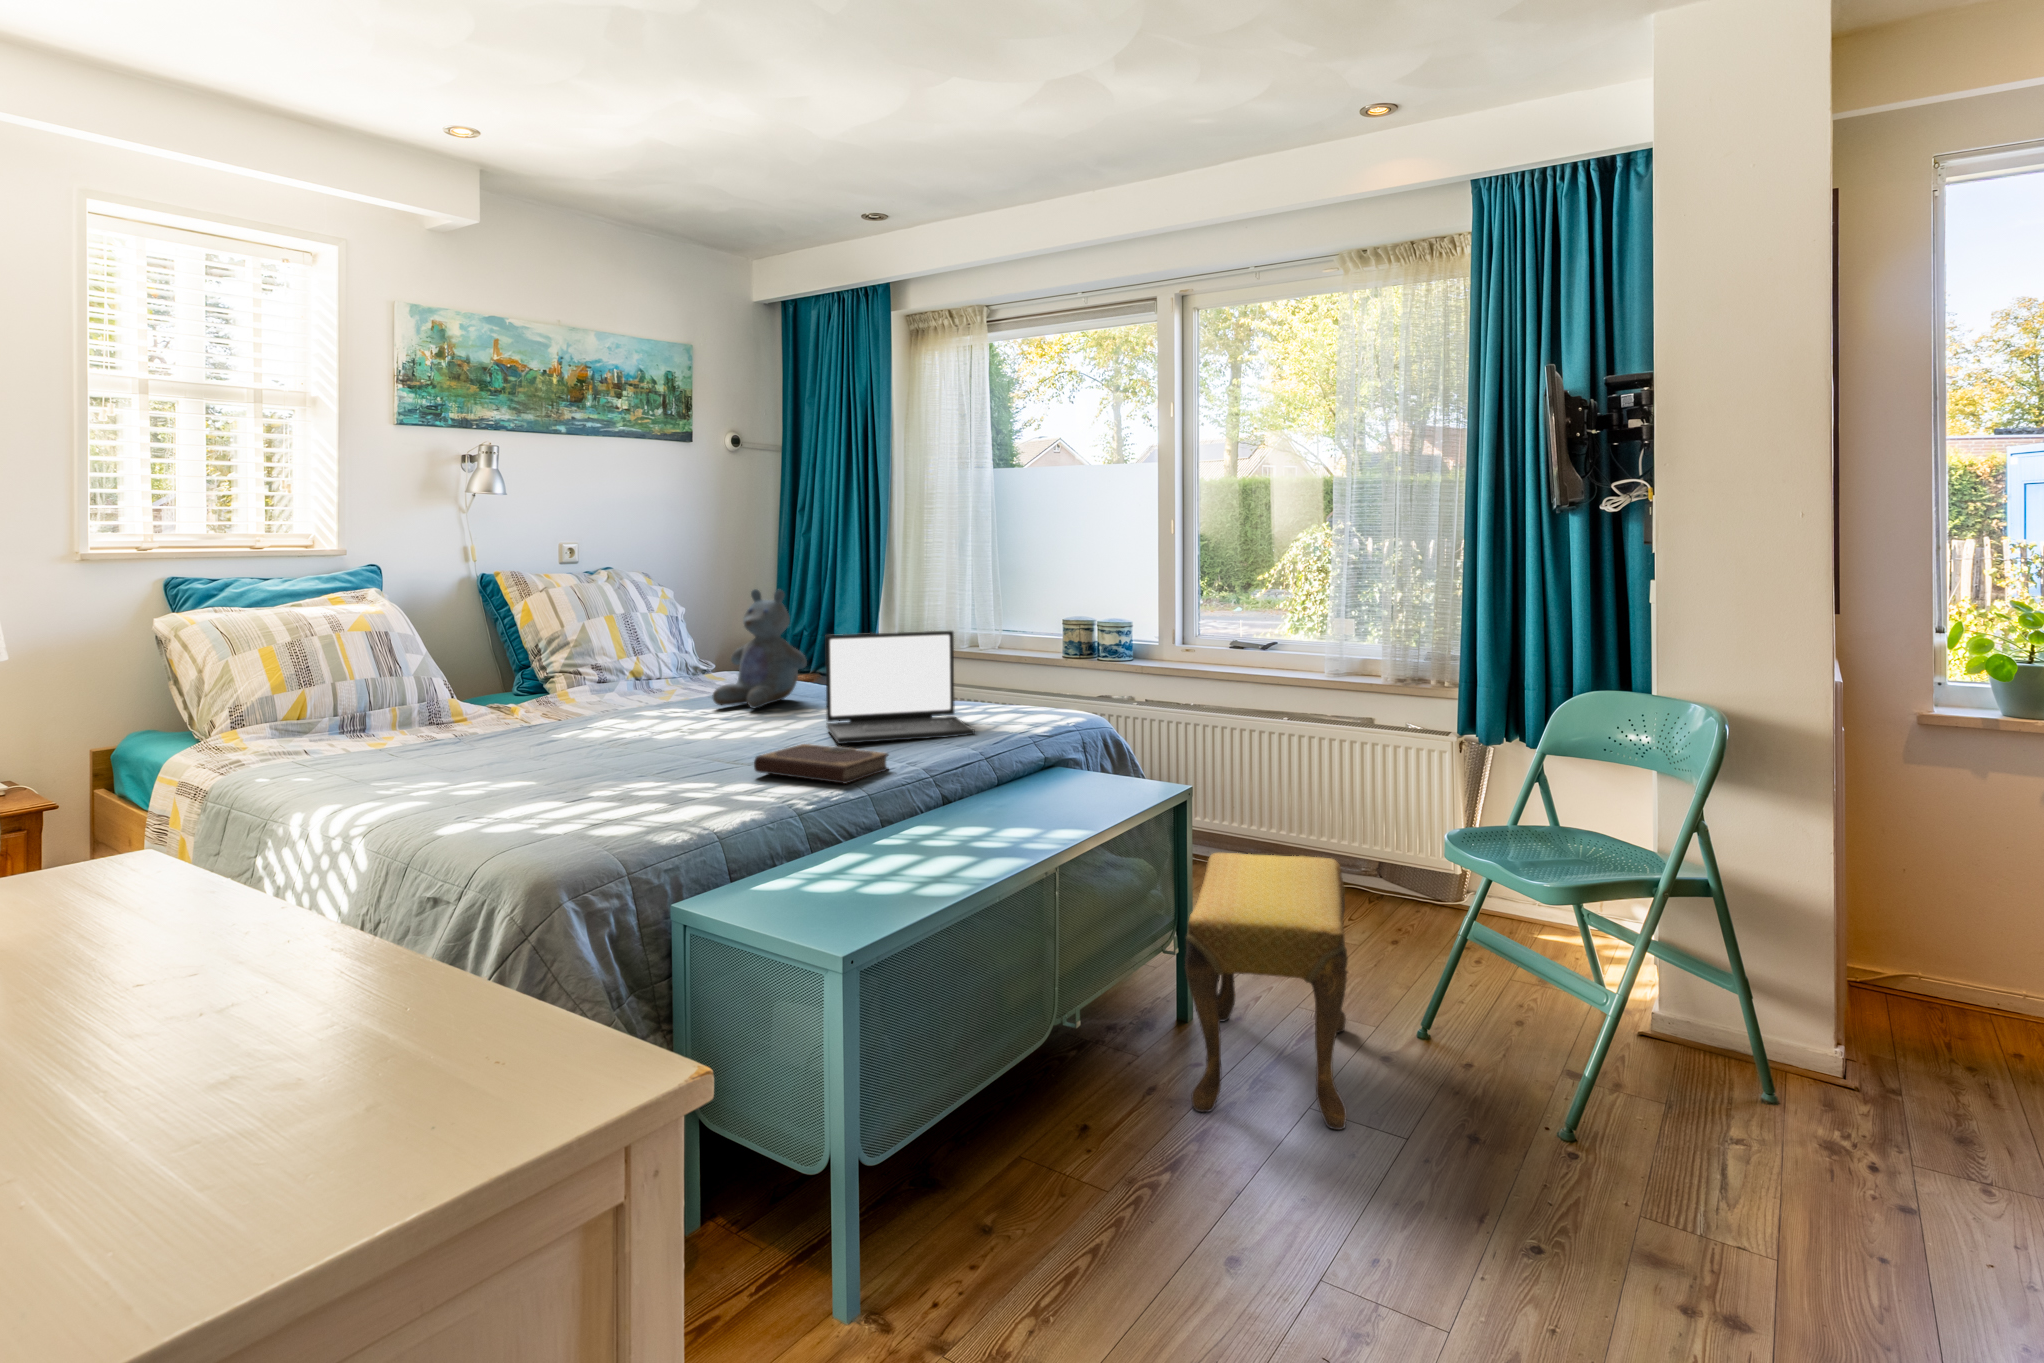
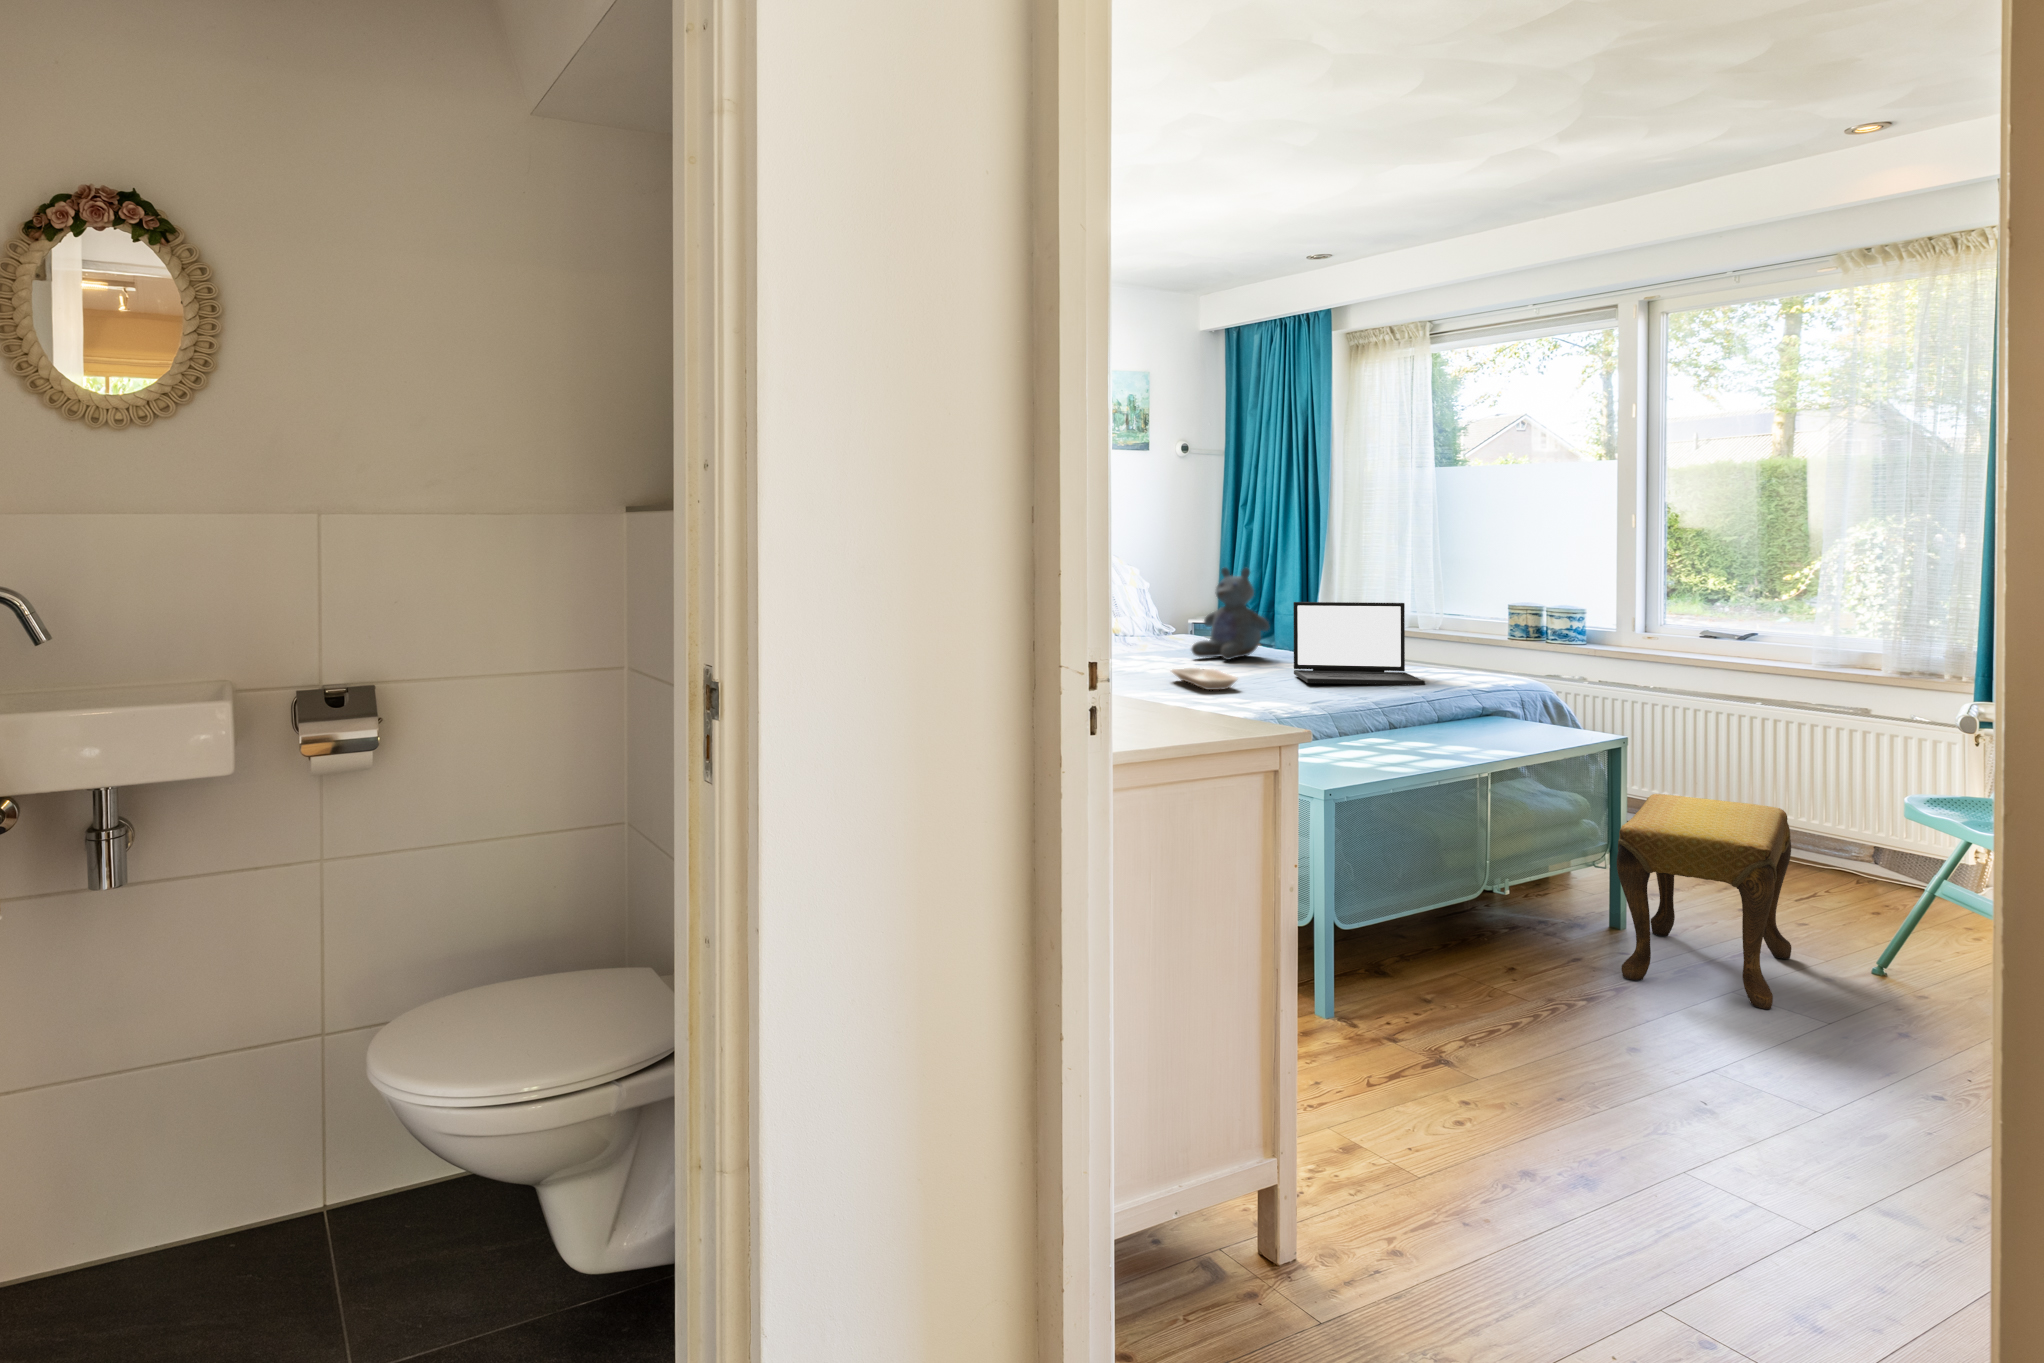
tray: none [666,730,748,765] -> present [1172,668,1237,690]
notebook: present [754,744,888,784] -> none [1247,679,1355,705]

